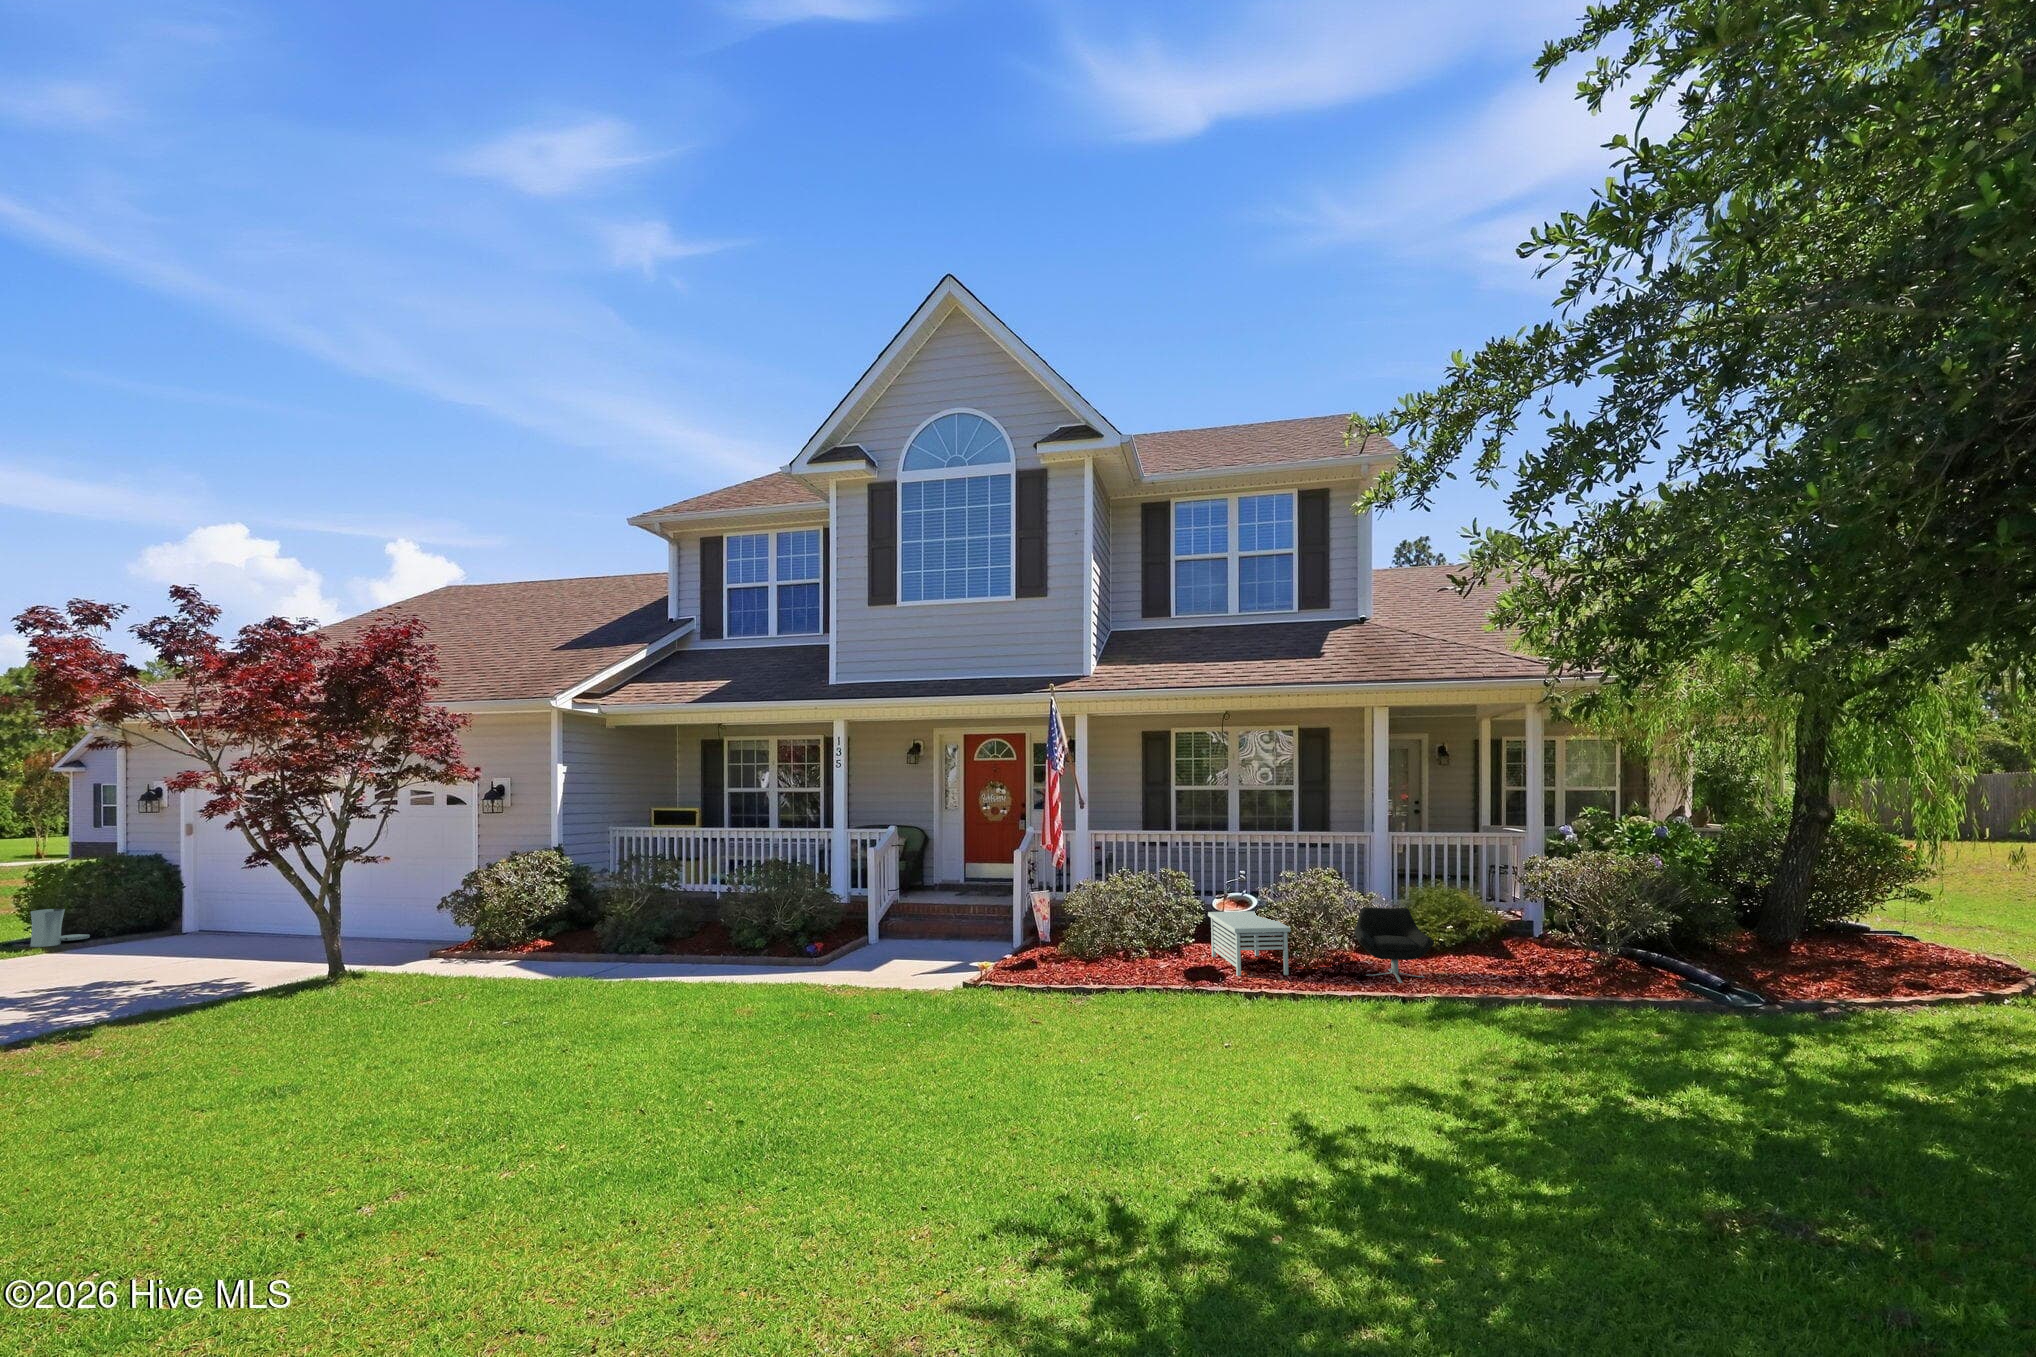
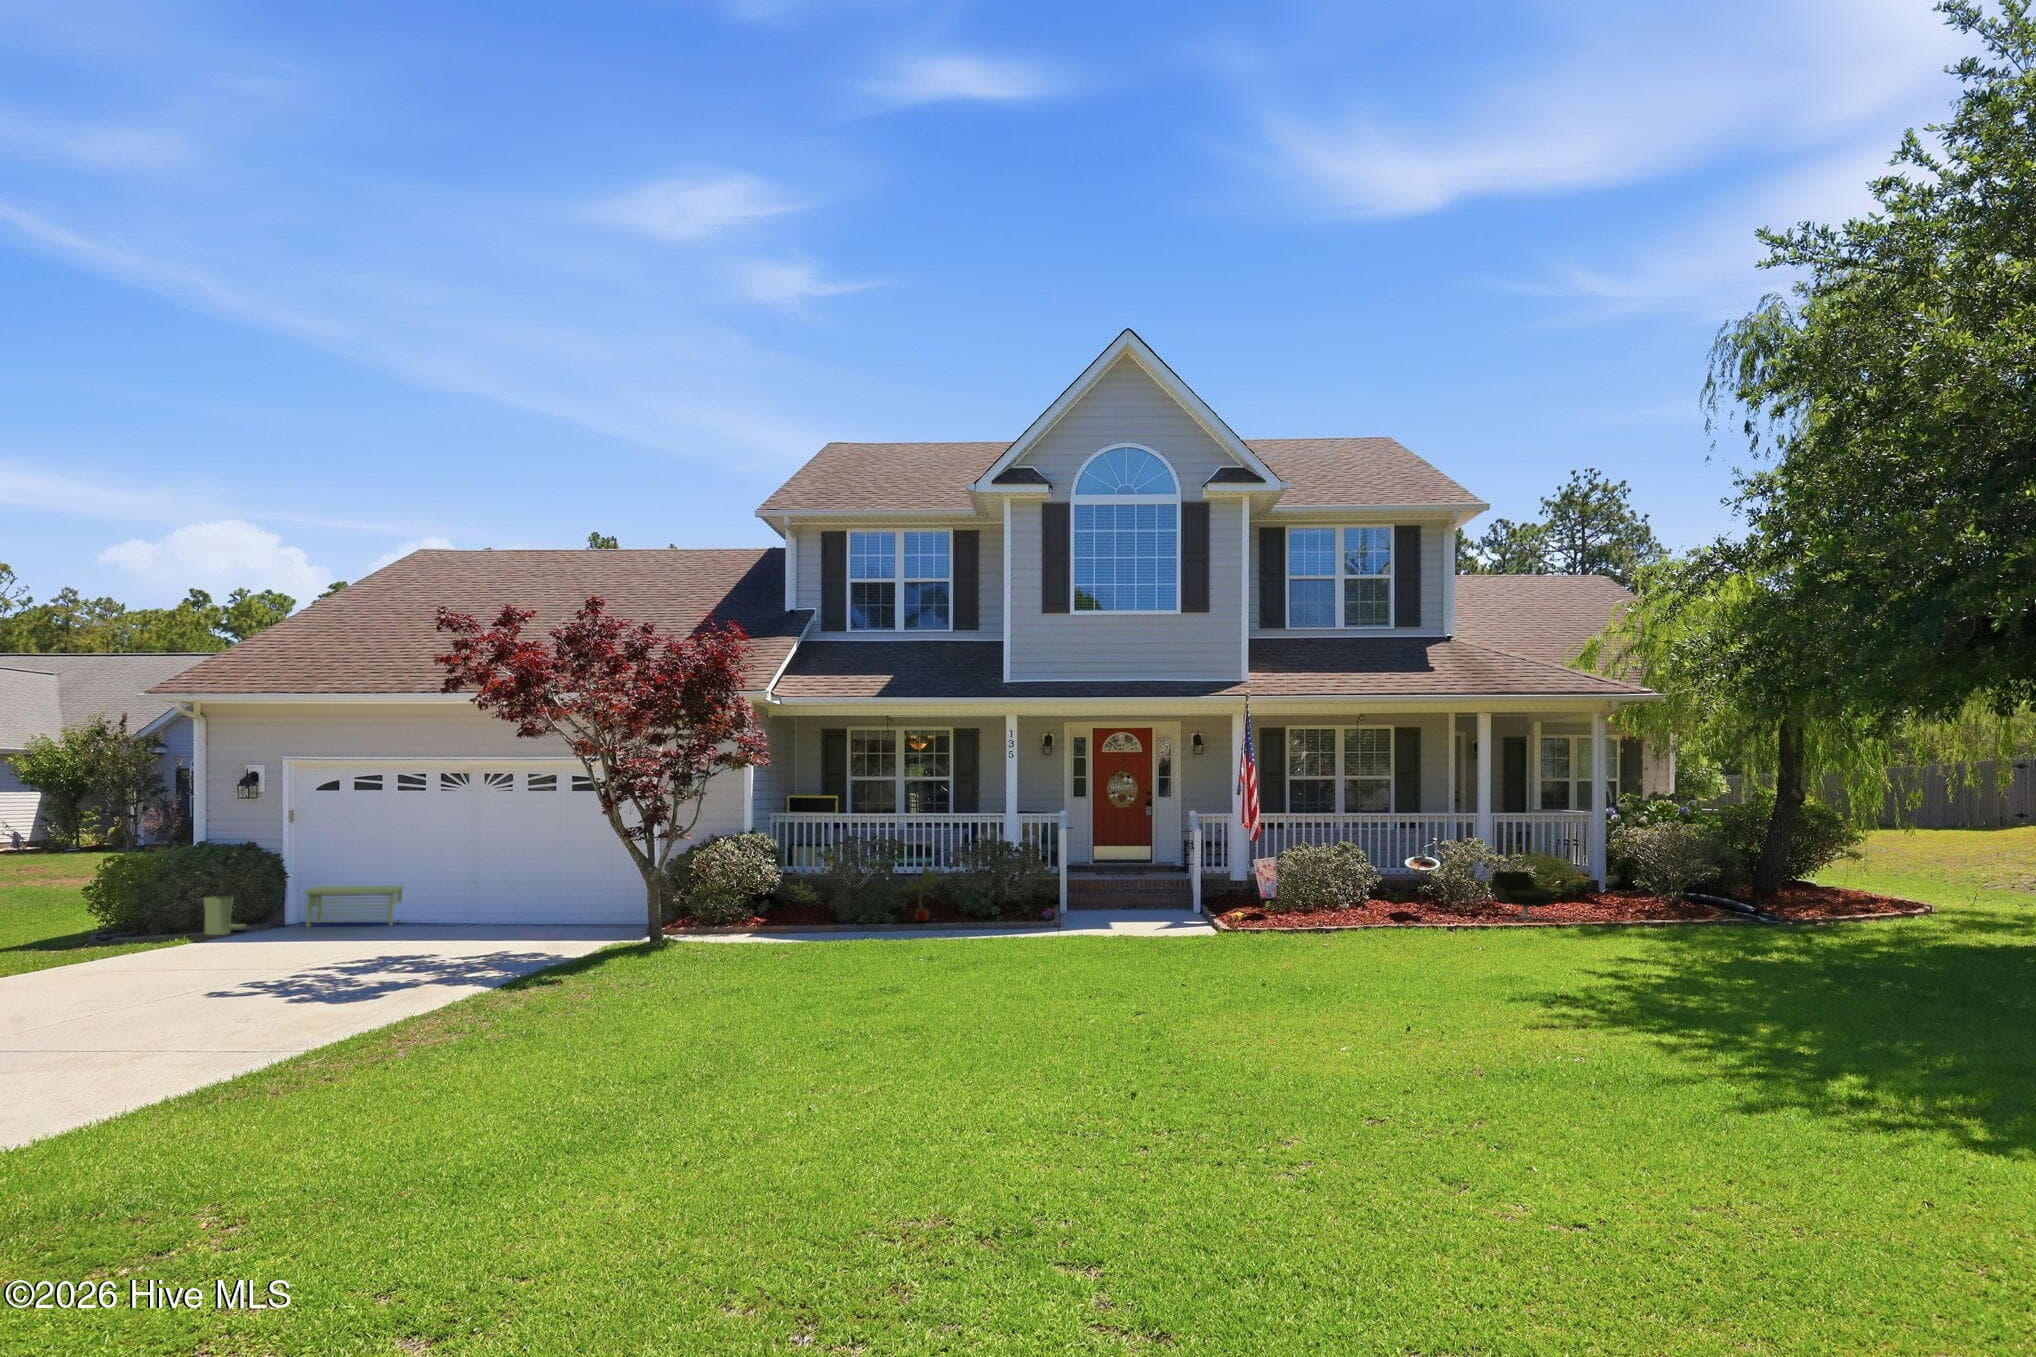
potted tree: none [639,882,698,953] -> present [904,860,942,922]
storage bench: present [1208,911,1291,976] -> present [304,886,404,927]

